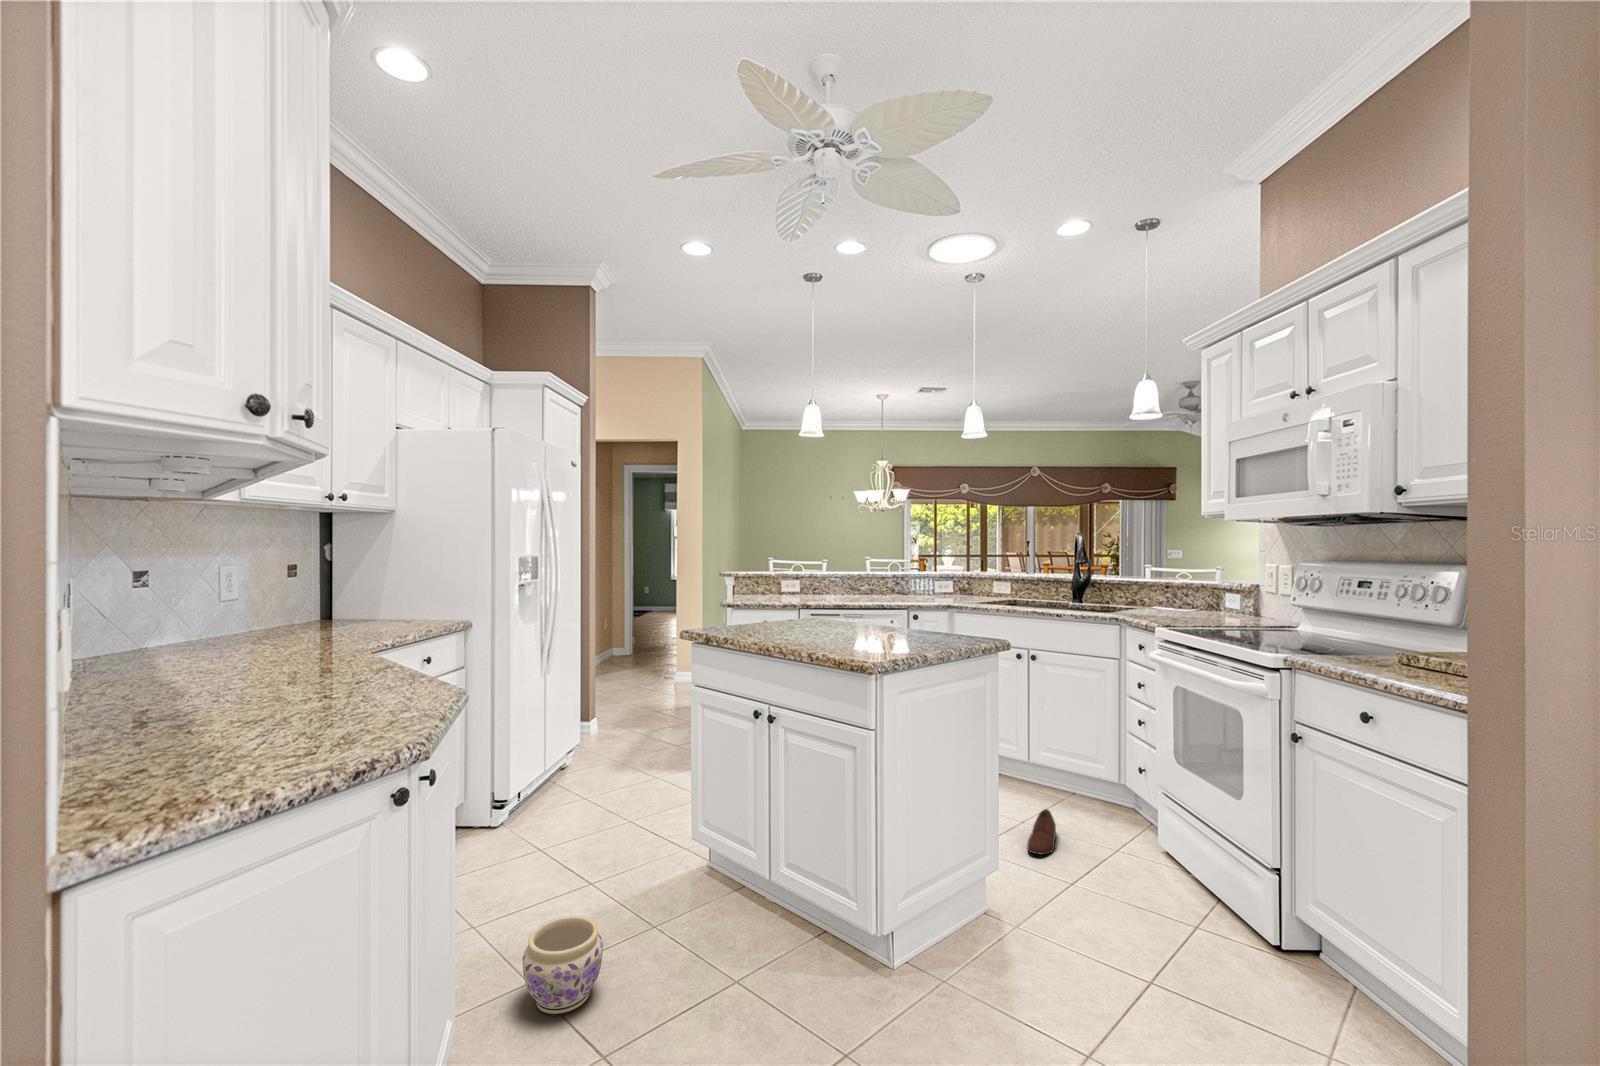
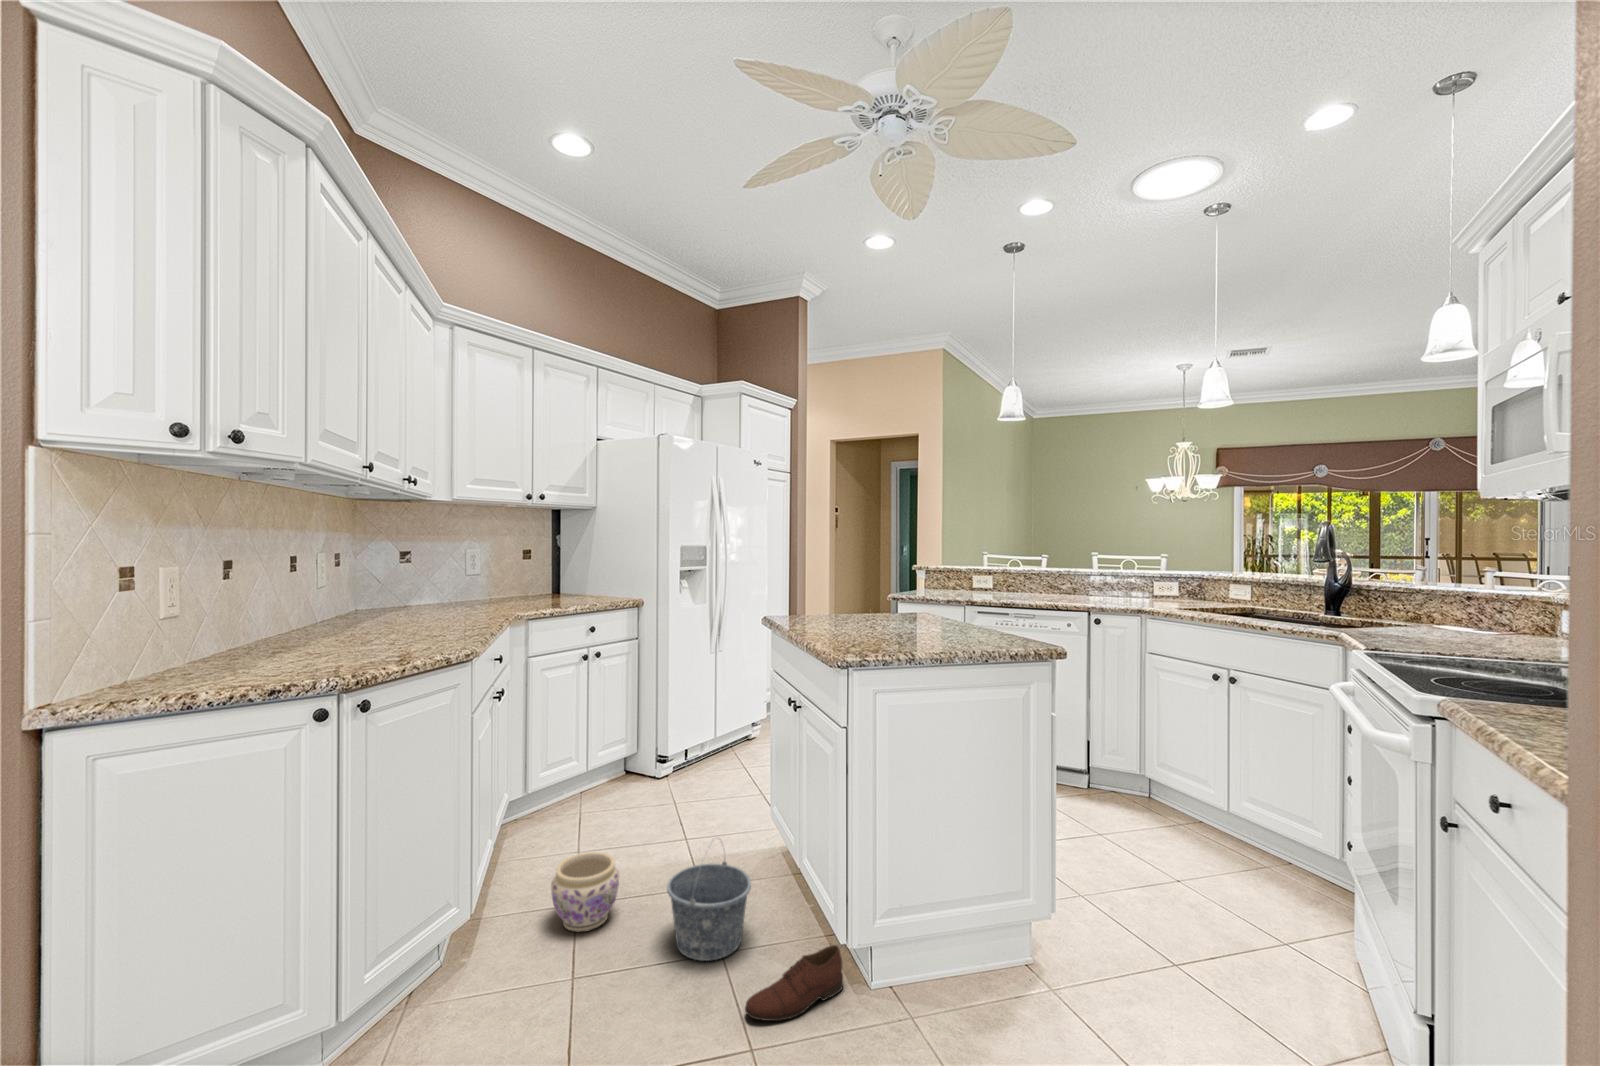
shoe: present [1027,809,1056,855] -> present [745,945,843,1021]
bucket: none [675,865,765,997] -> present [667,860,751,961]

